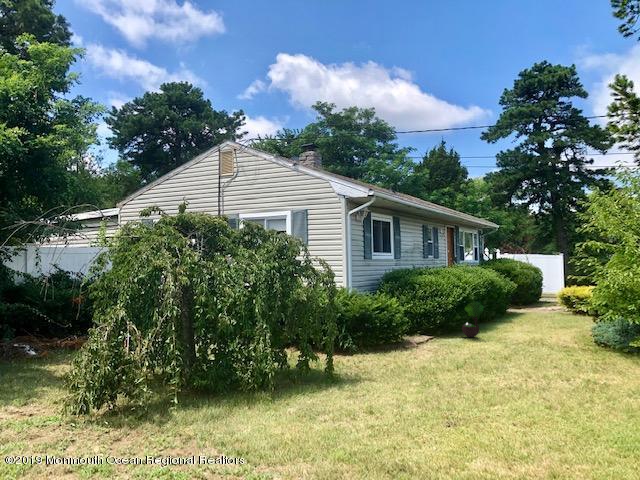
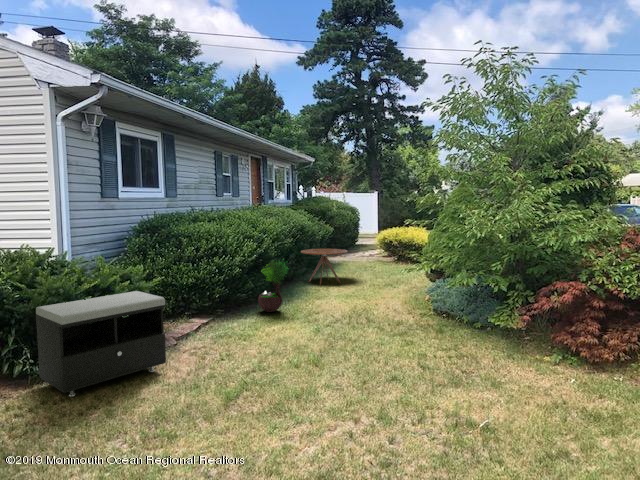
round table: none [490,299,529,327] -> present [301,249,348,285]
storage bench: none [357,311,418,358] -> present [36,291,166,397]

